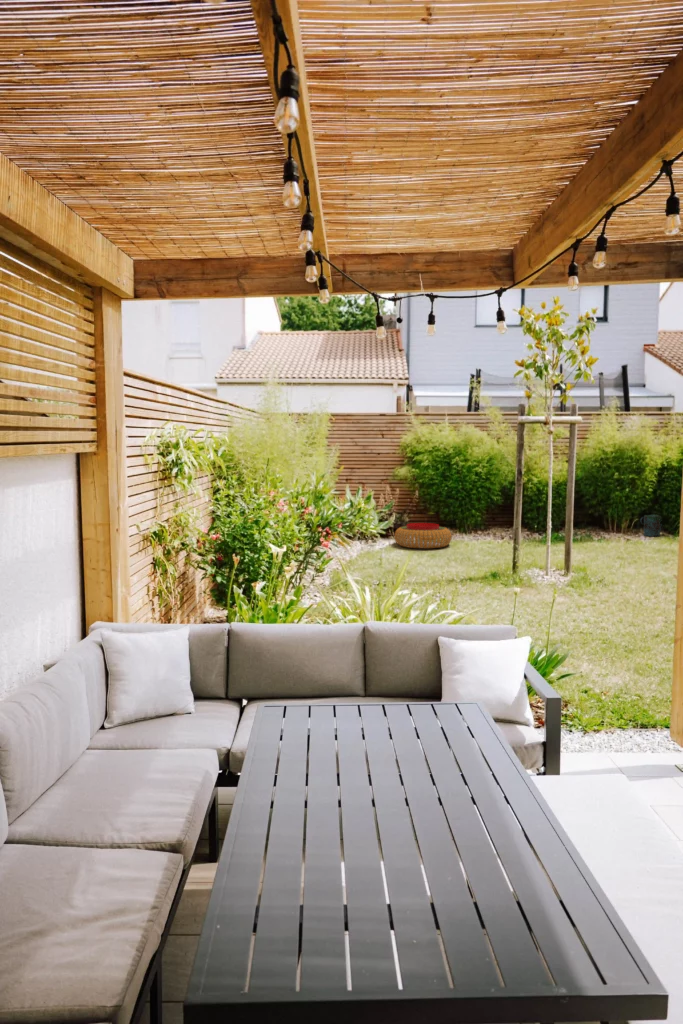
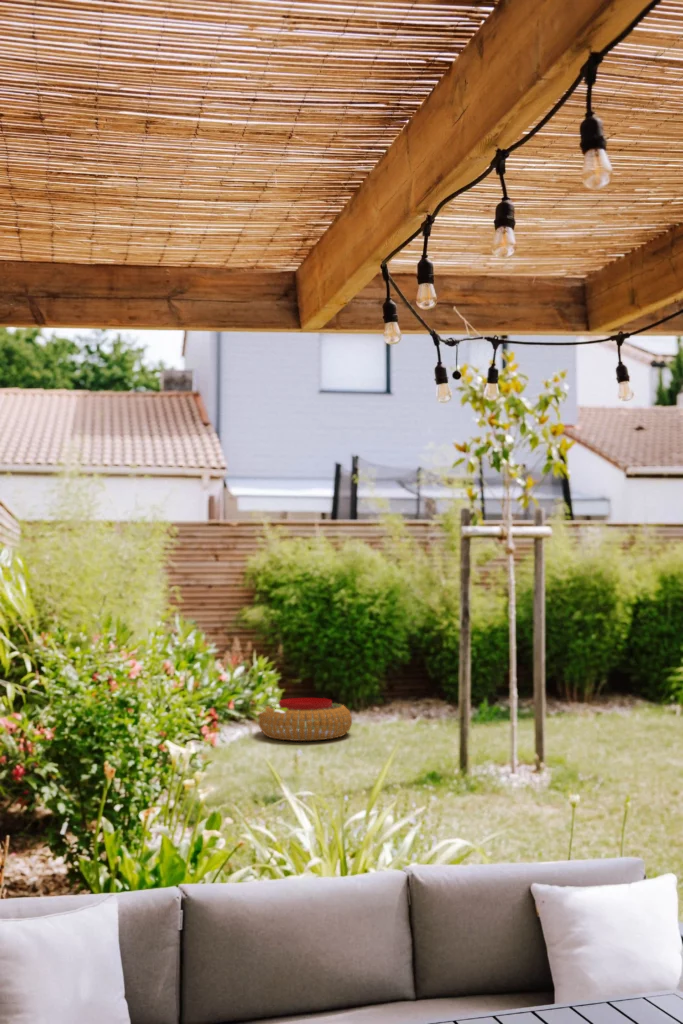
watering can: present [640,514,662,536] -> none [611,668,651,706]

